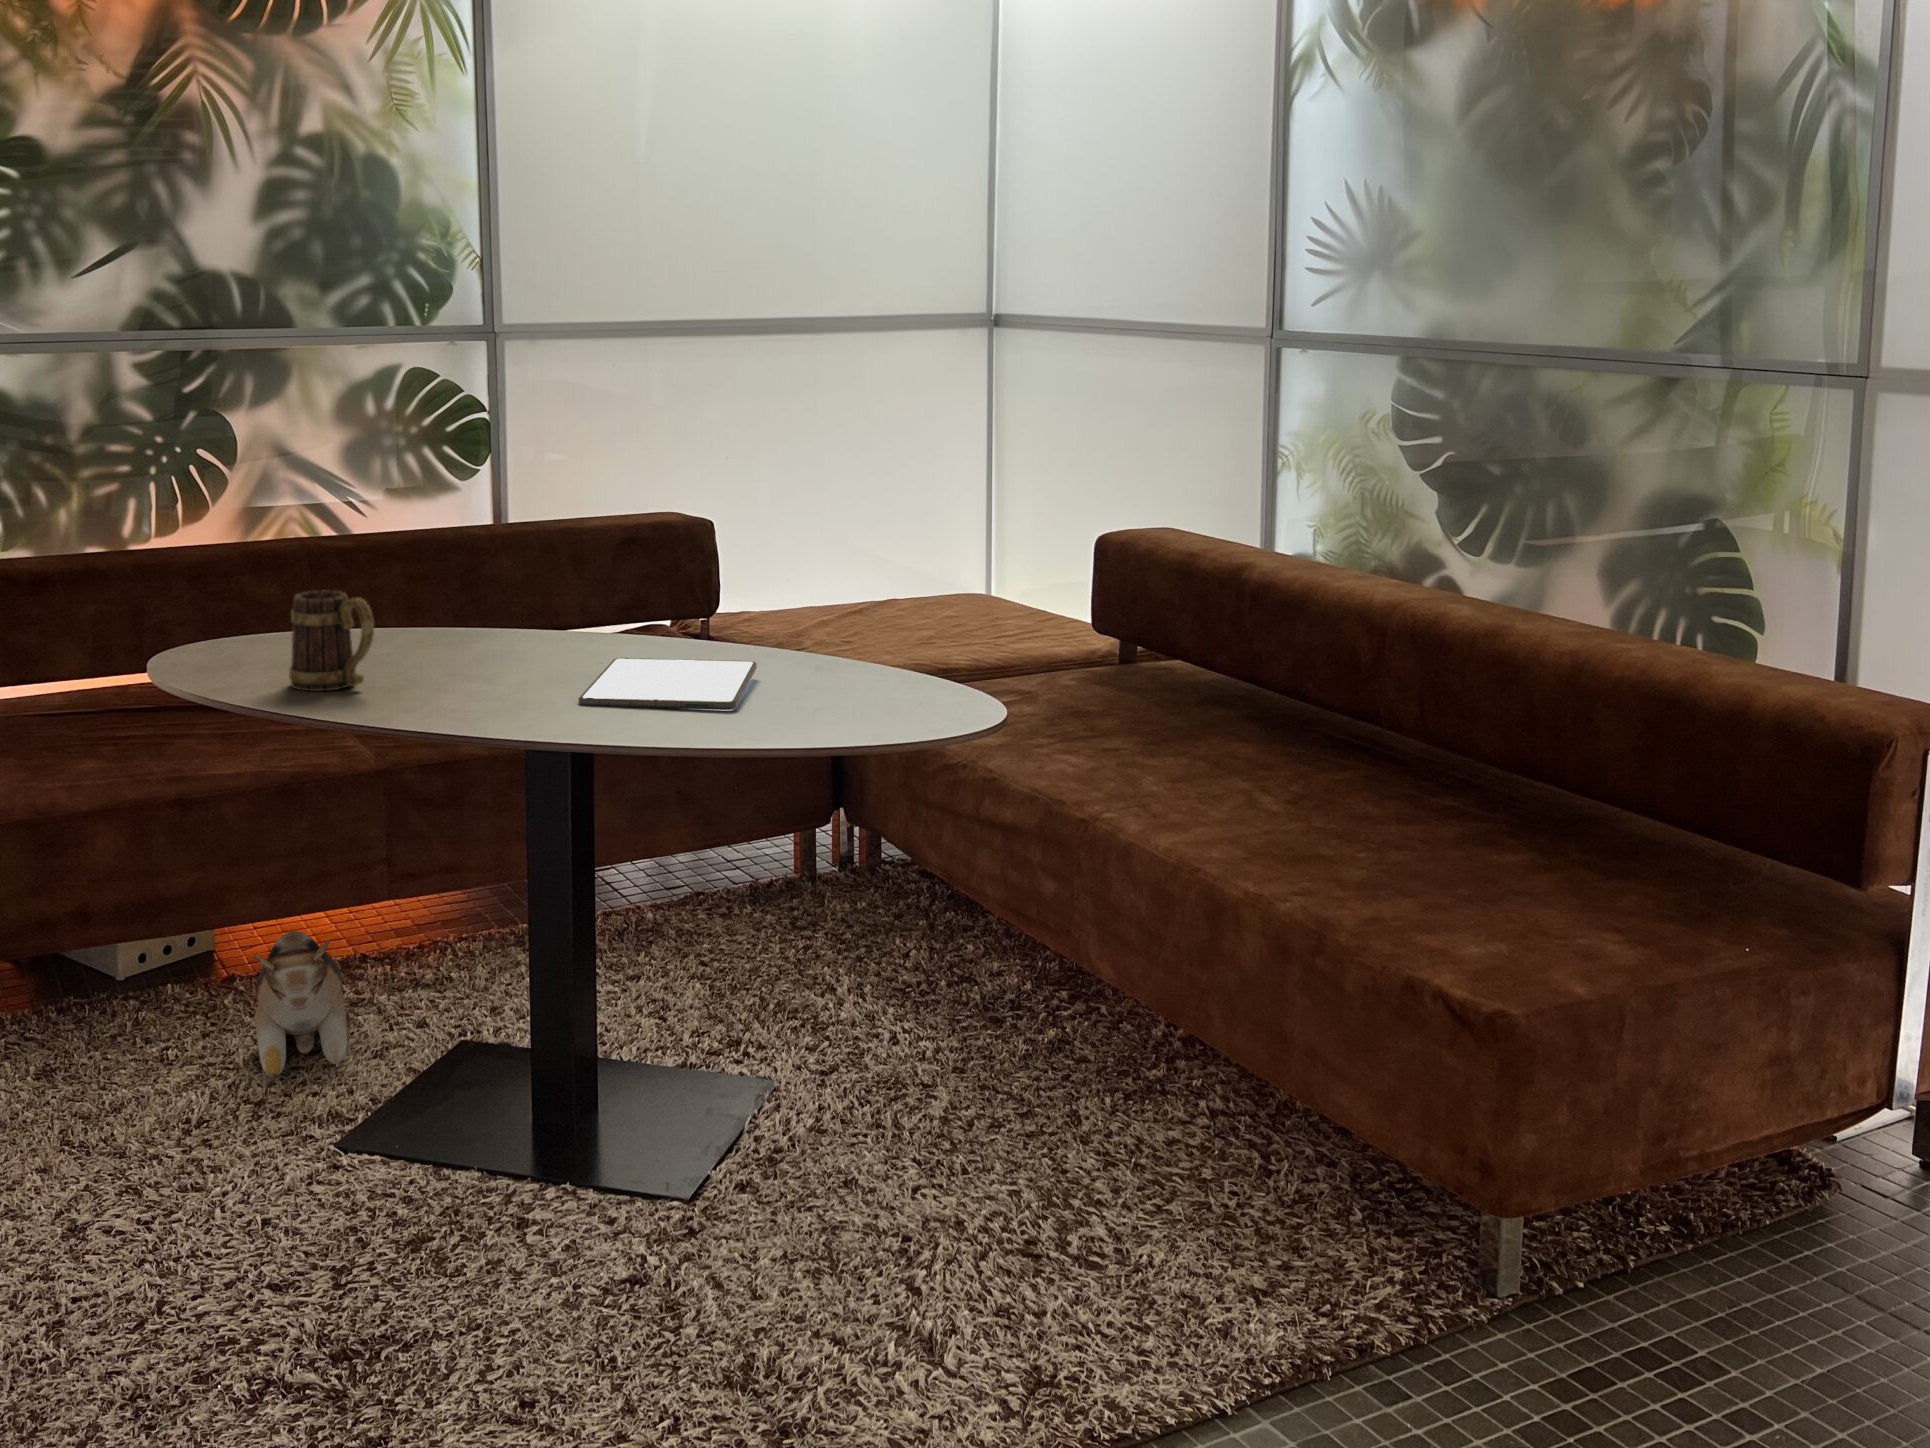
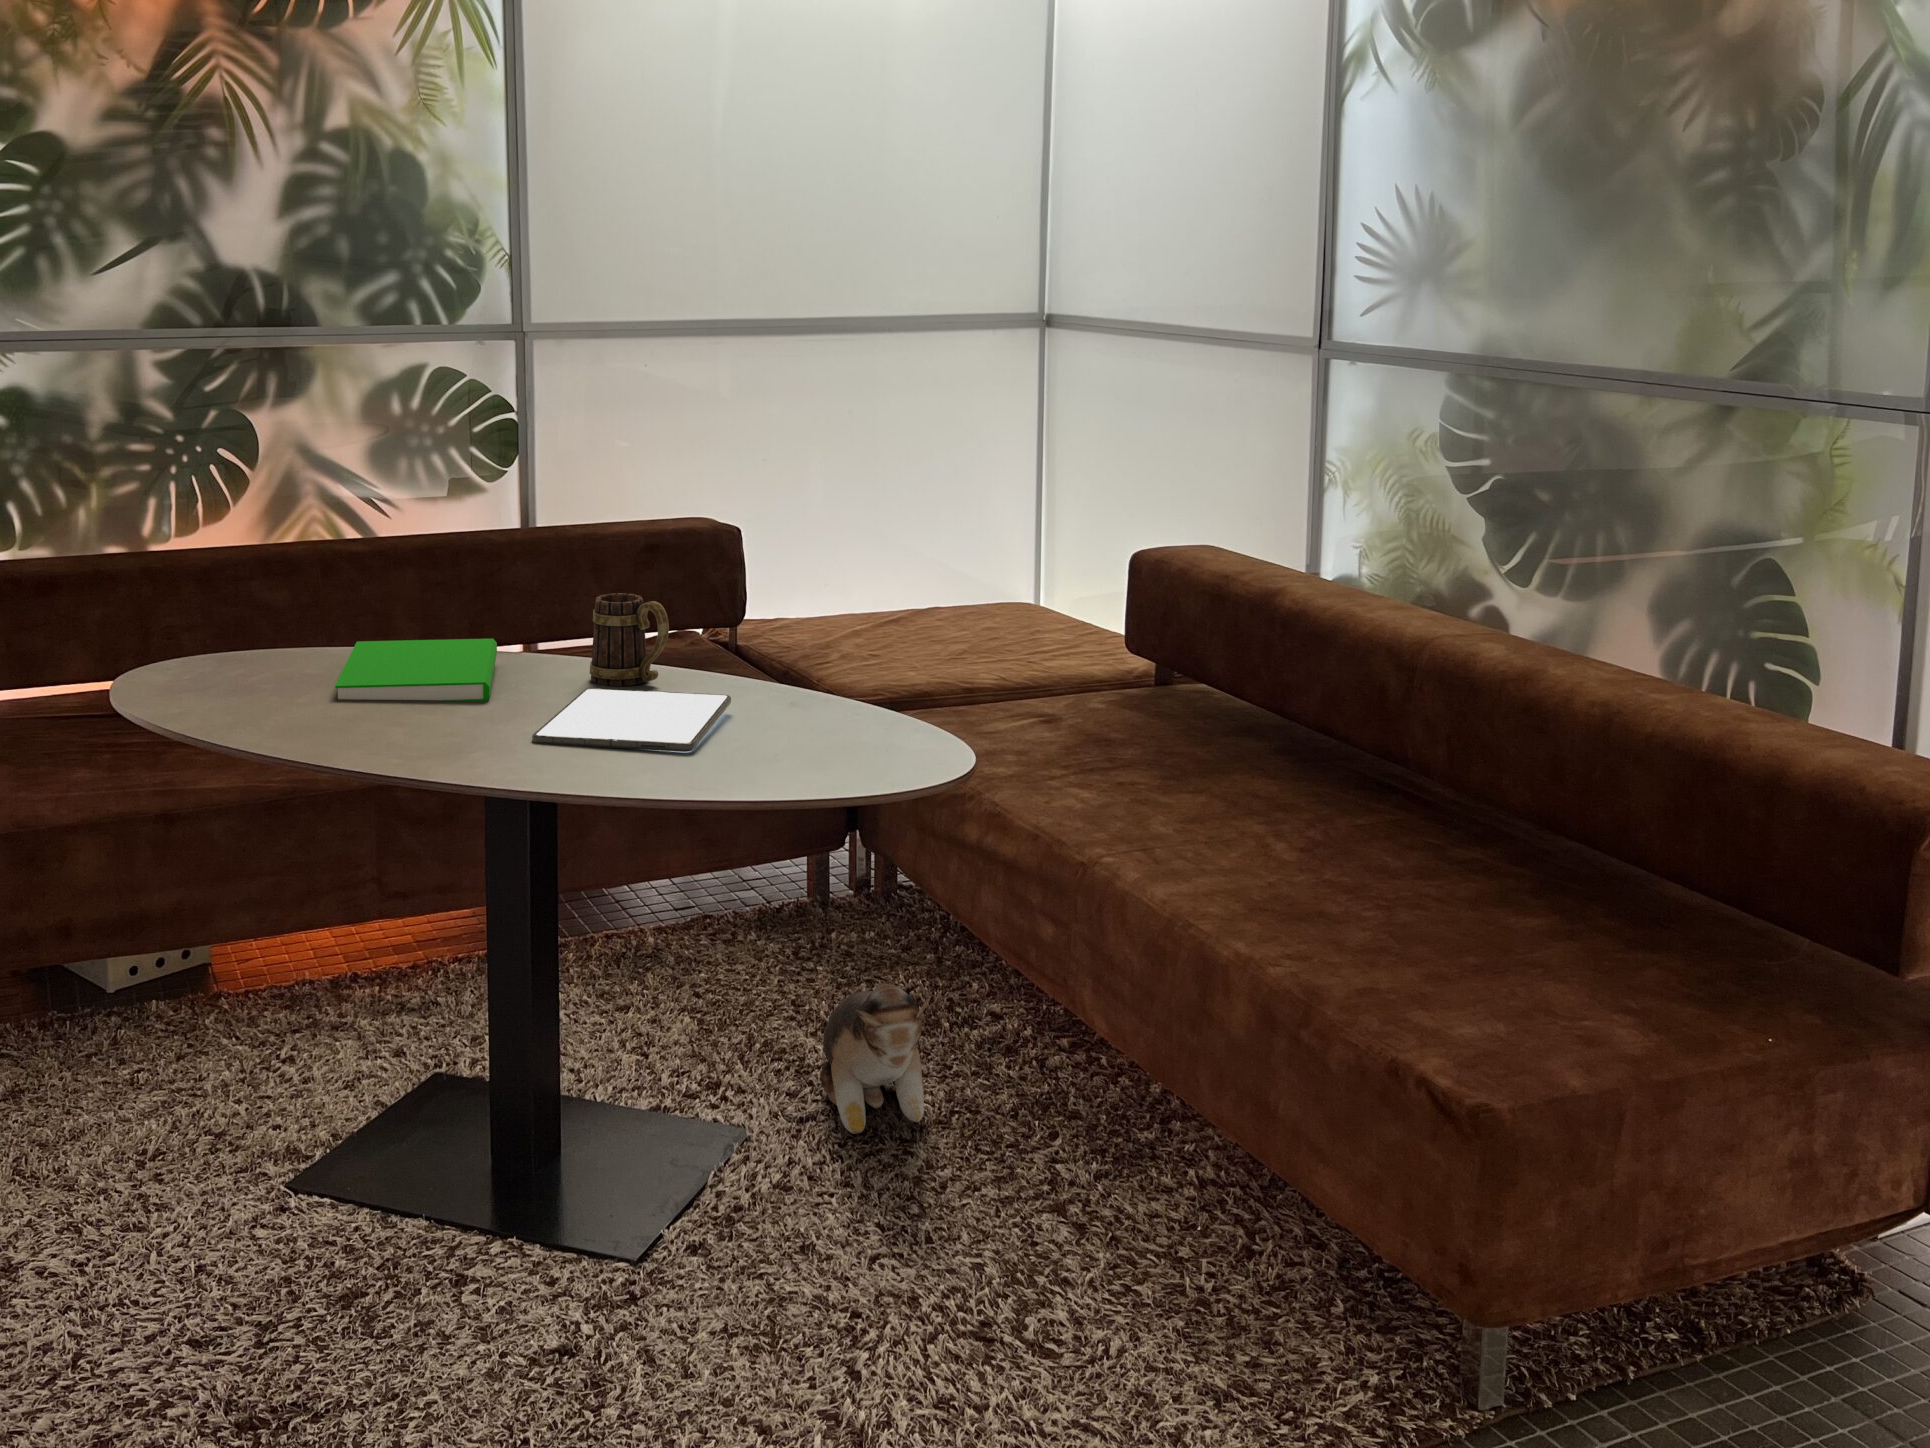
mug: present [289,591,374,691] -> present [590,593,669,686]
book: none [373,617,522,679] -> present [335,639,497,701]
plush toy: present [254,930,351,1077] -> present [821,982,931,1134]

